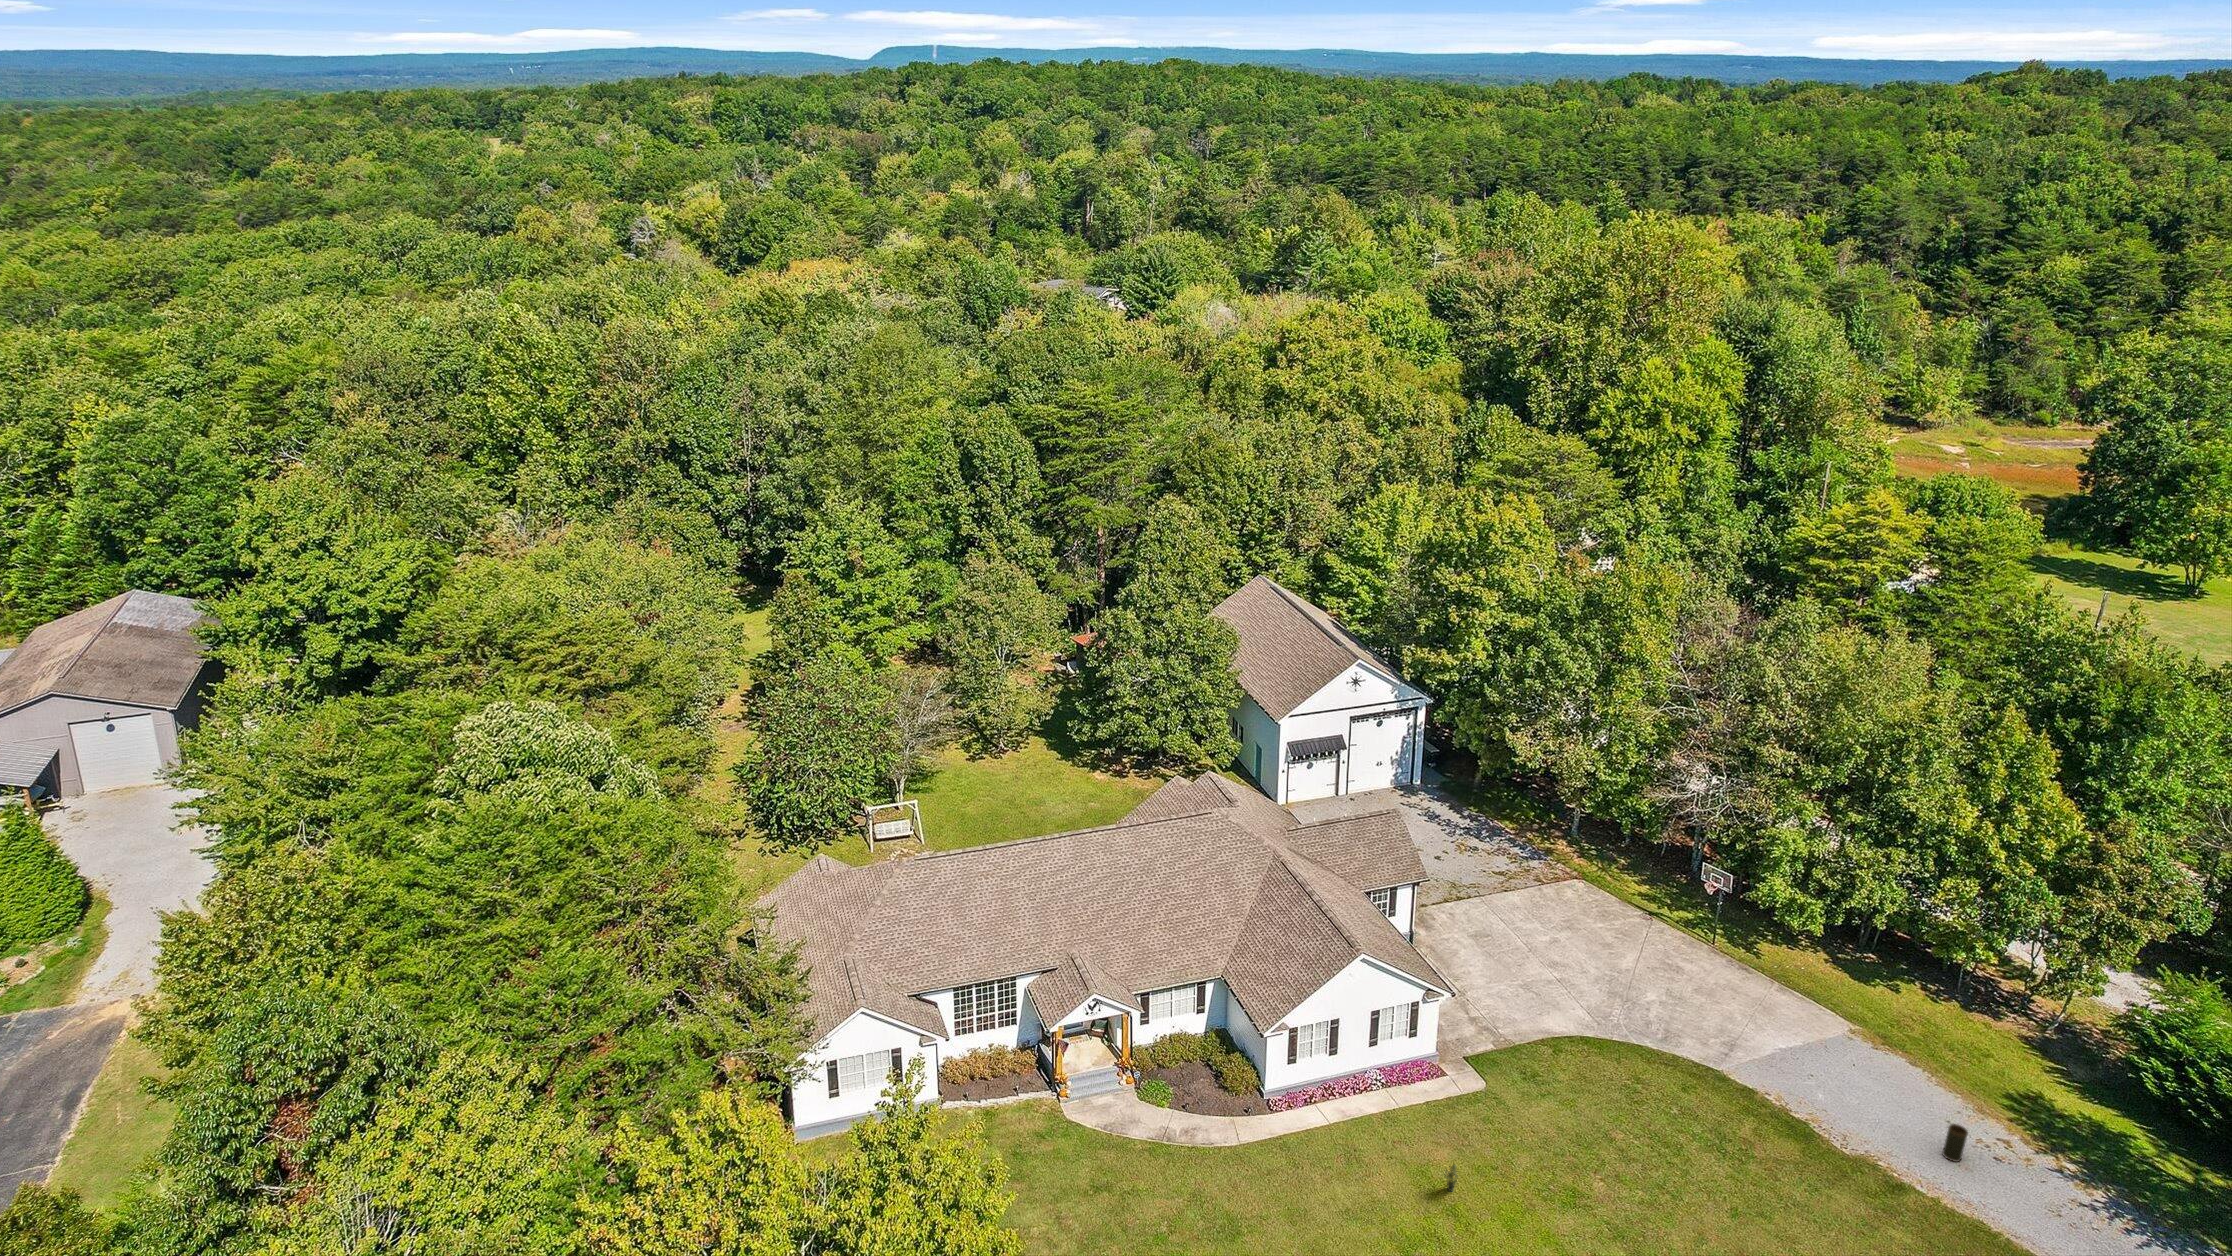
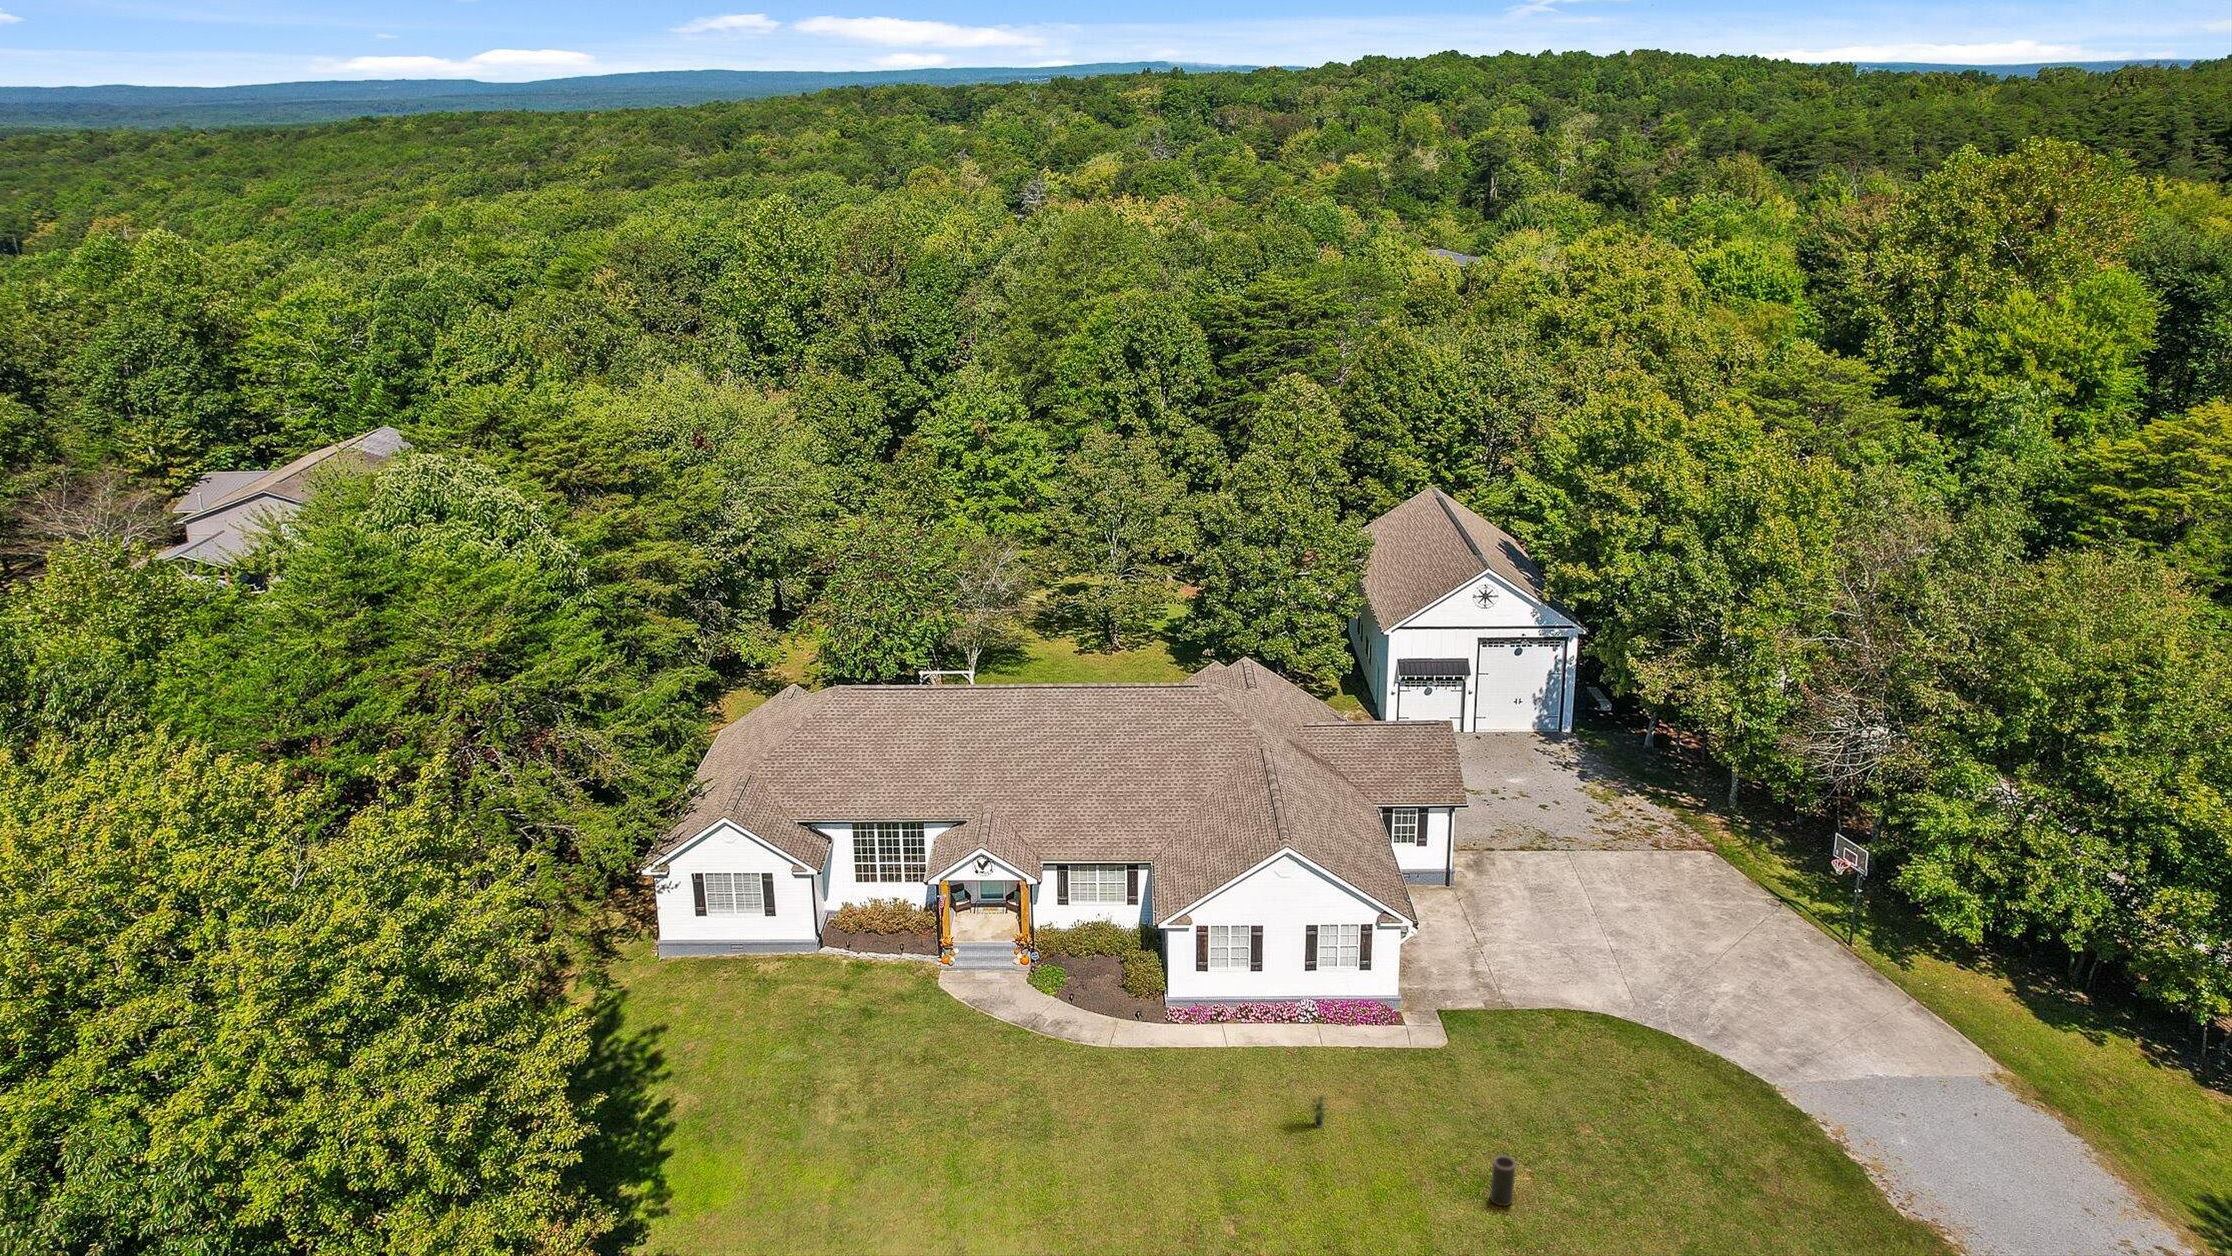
trash can: present [1942,1124,1968,1162] -> present [1490,1155,1516,1206]

